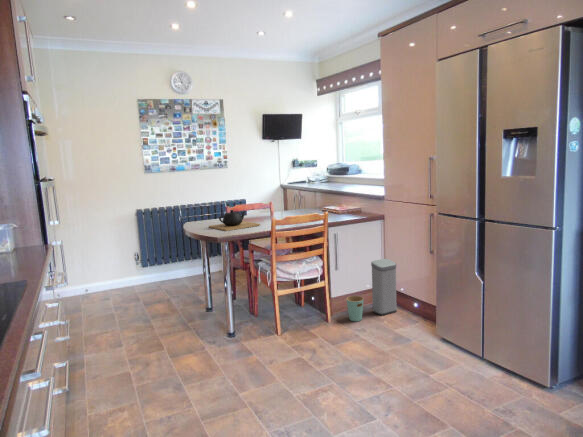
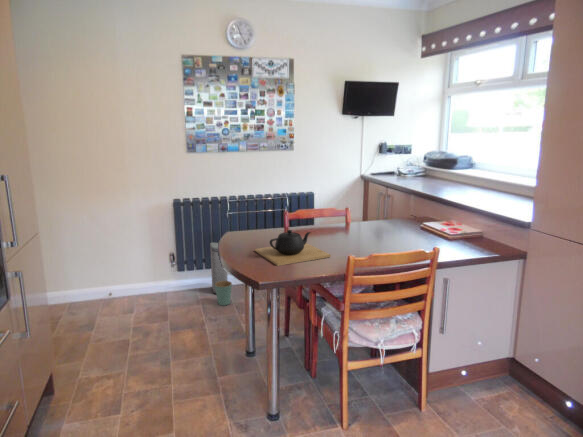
trash can: present [346,259,397,321] -> present [210,242,232,305]

